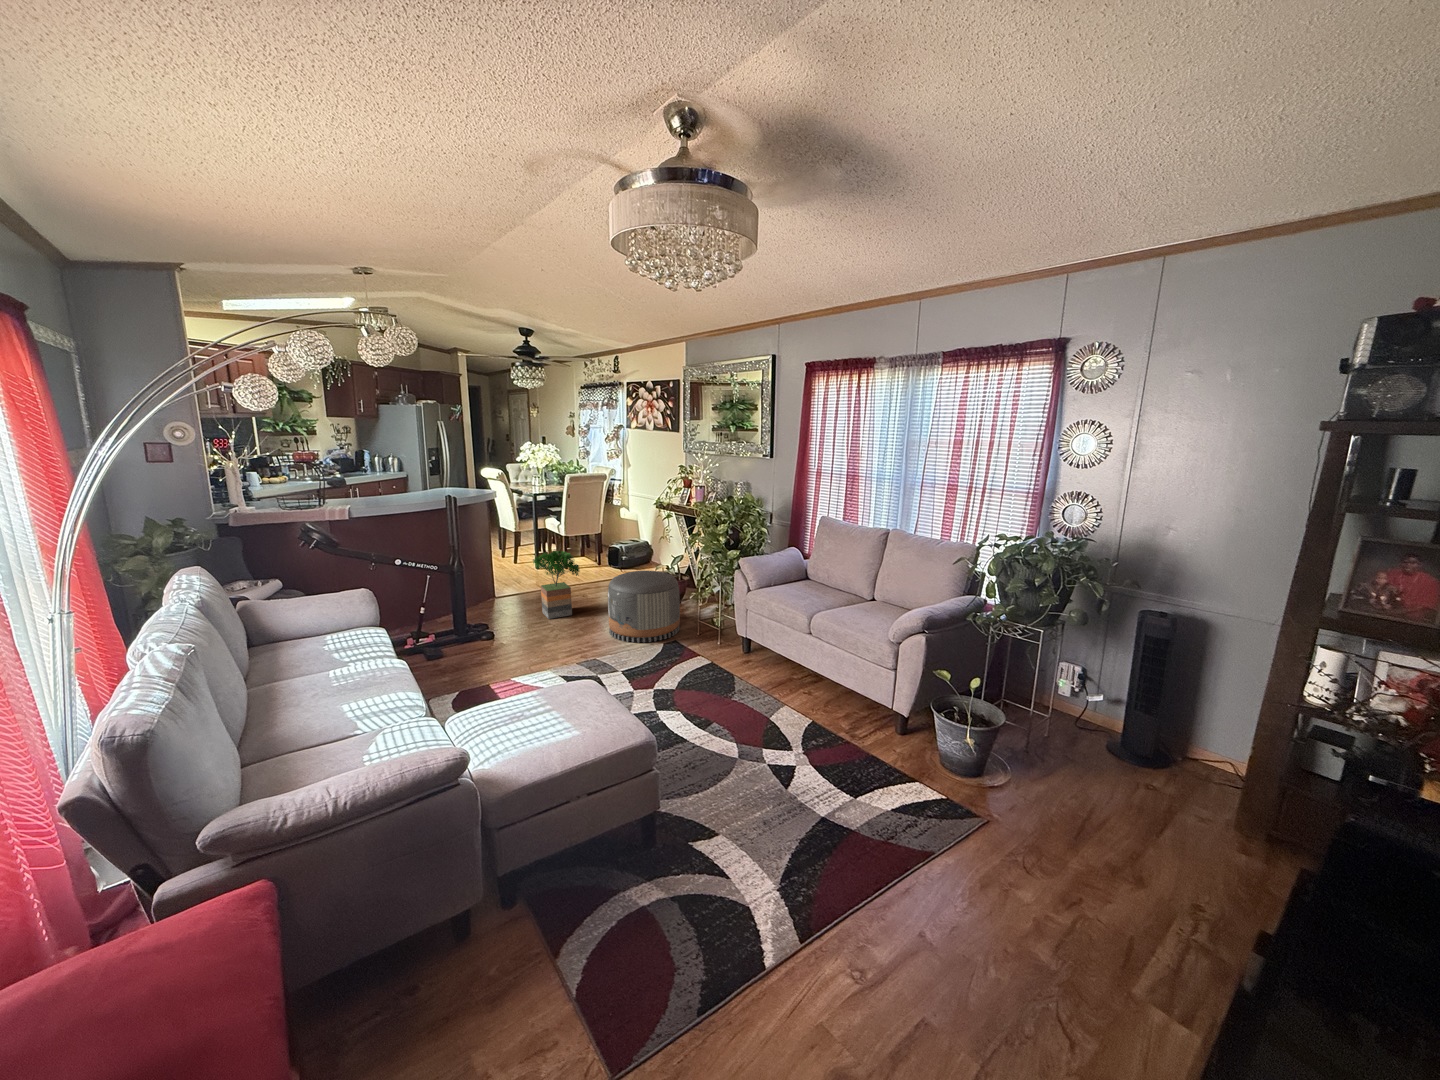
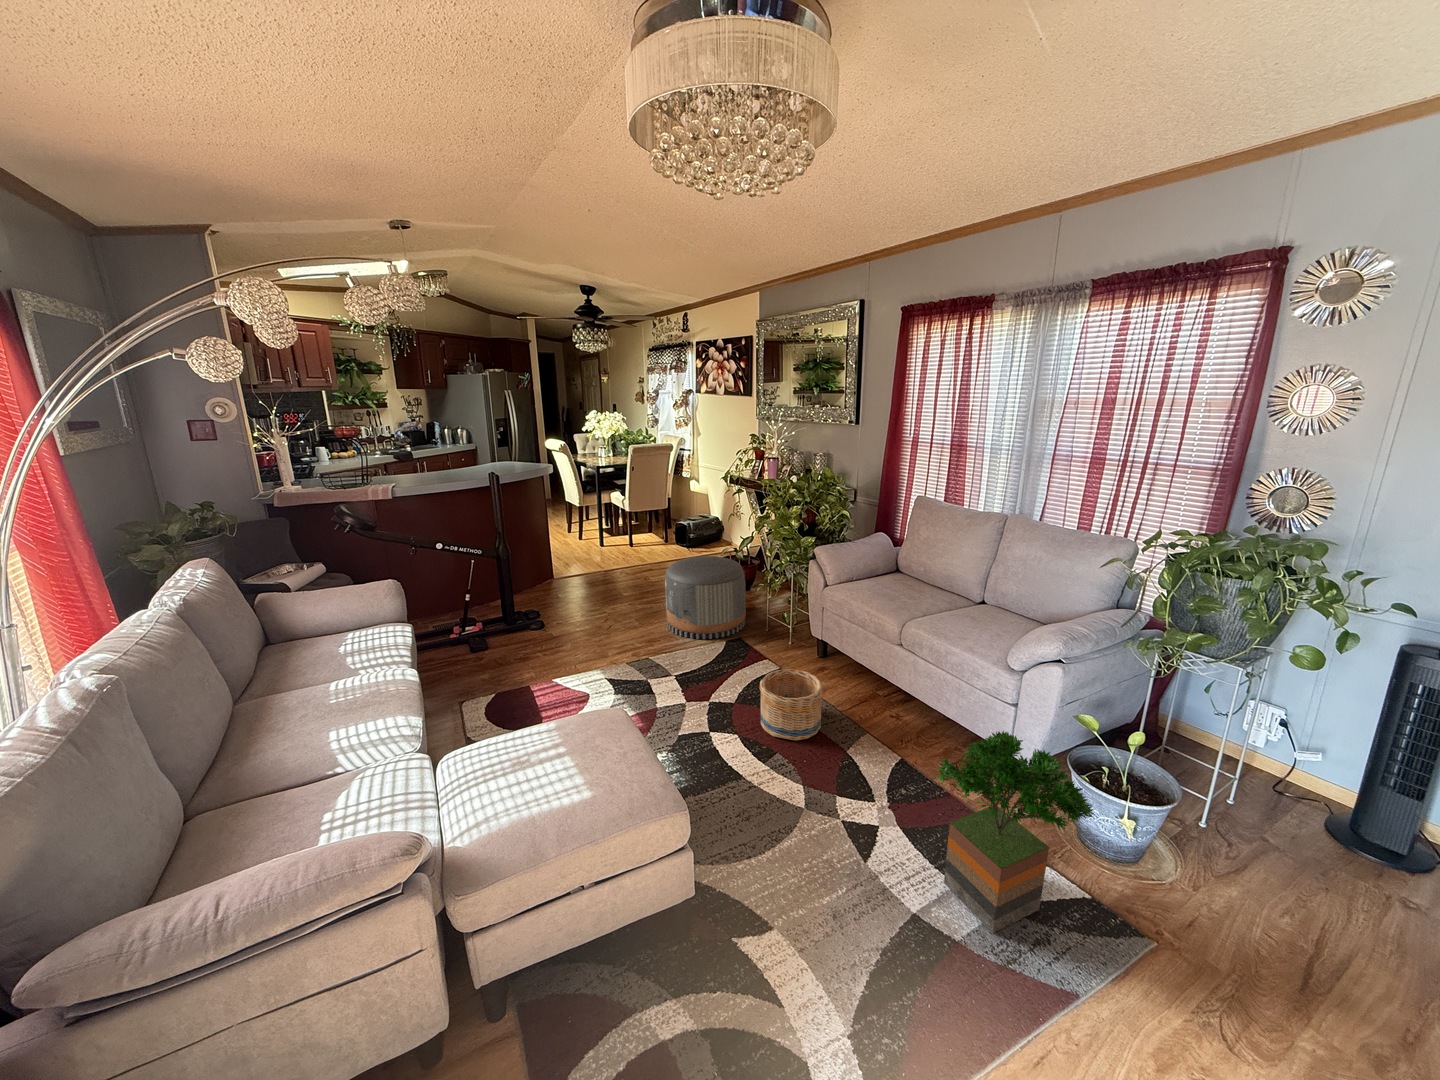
potted tree: present [533,551,580,619] -> present [937,731,1095,933]
basket: none [698,657,750,713] -> present [760,669,823,740]

